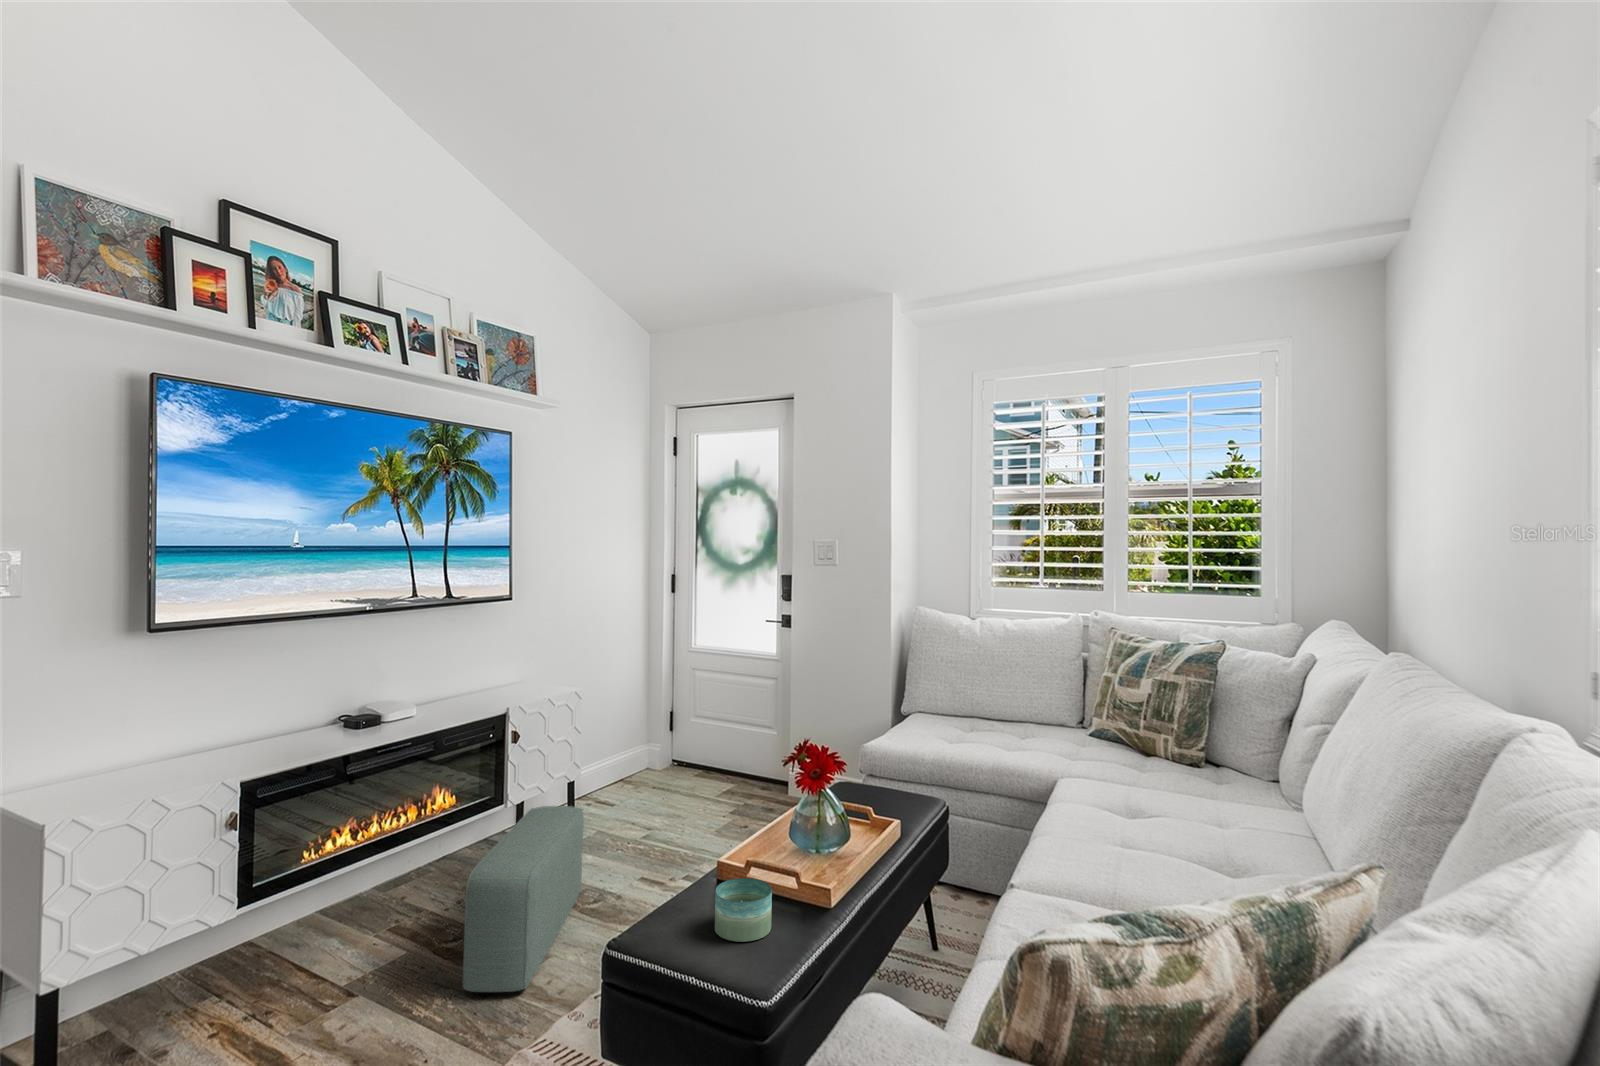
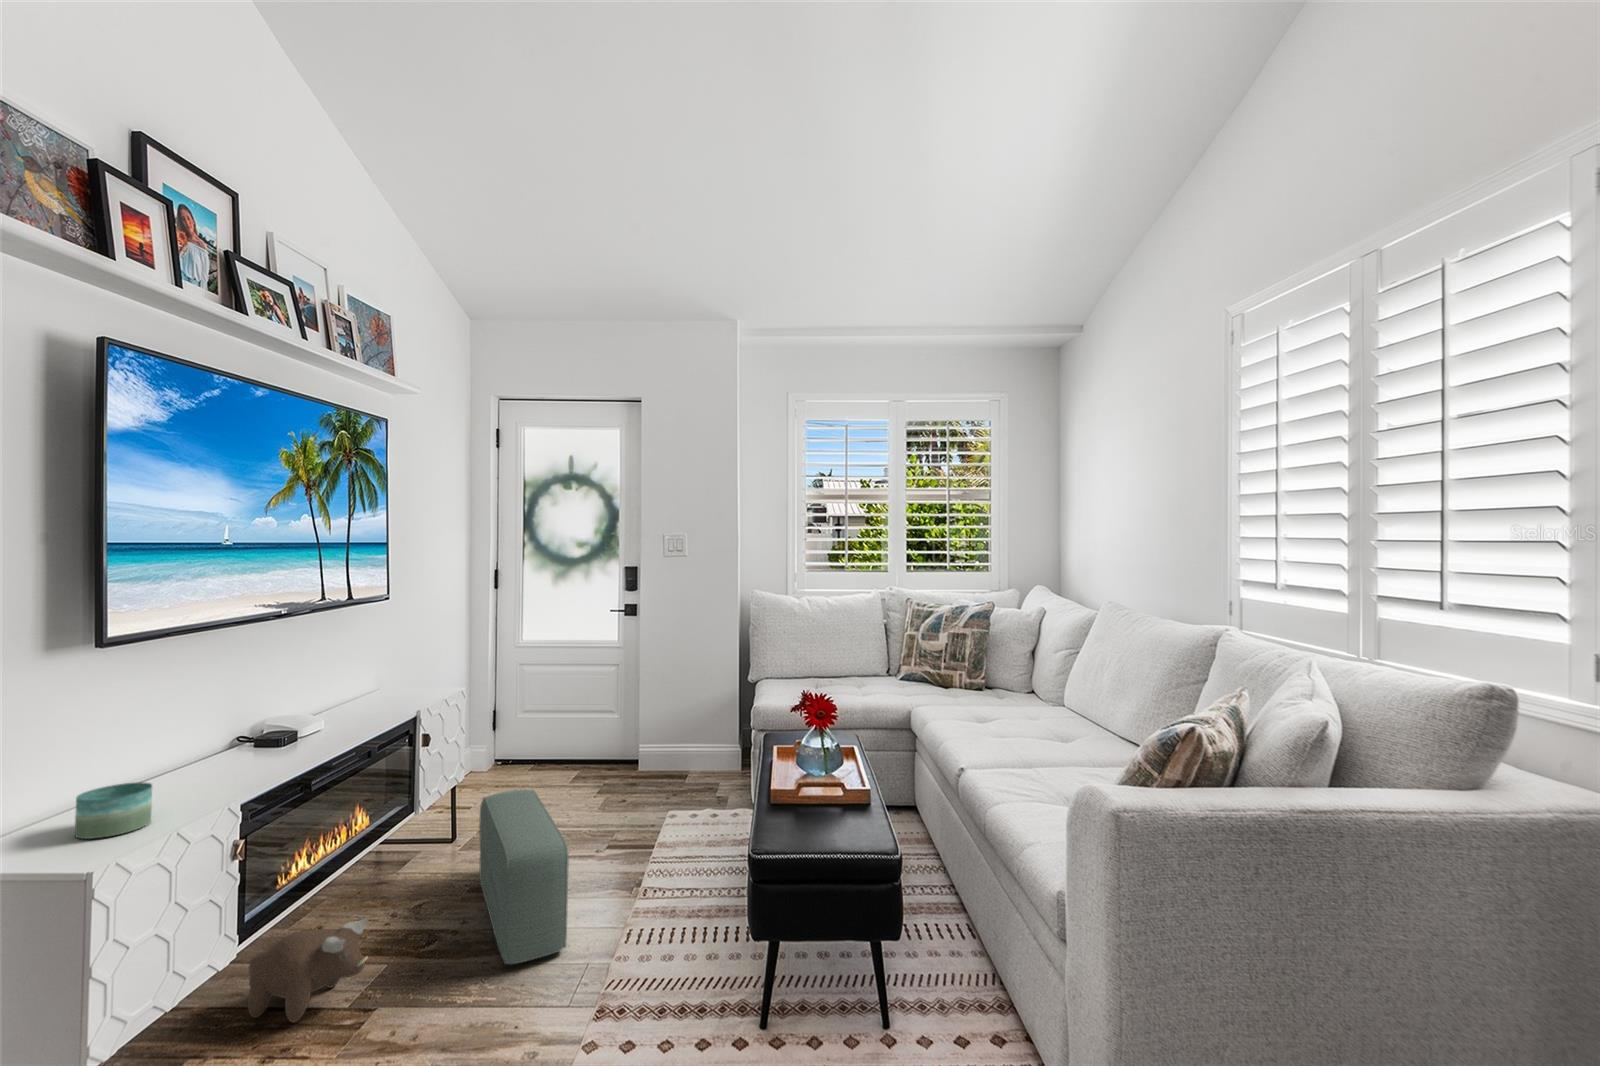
candle: present [715,878,772,942] -> present [75,783,152,839]
plush toy: none [264,906,358,991] -> present [248,919,368,1022]

